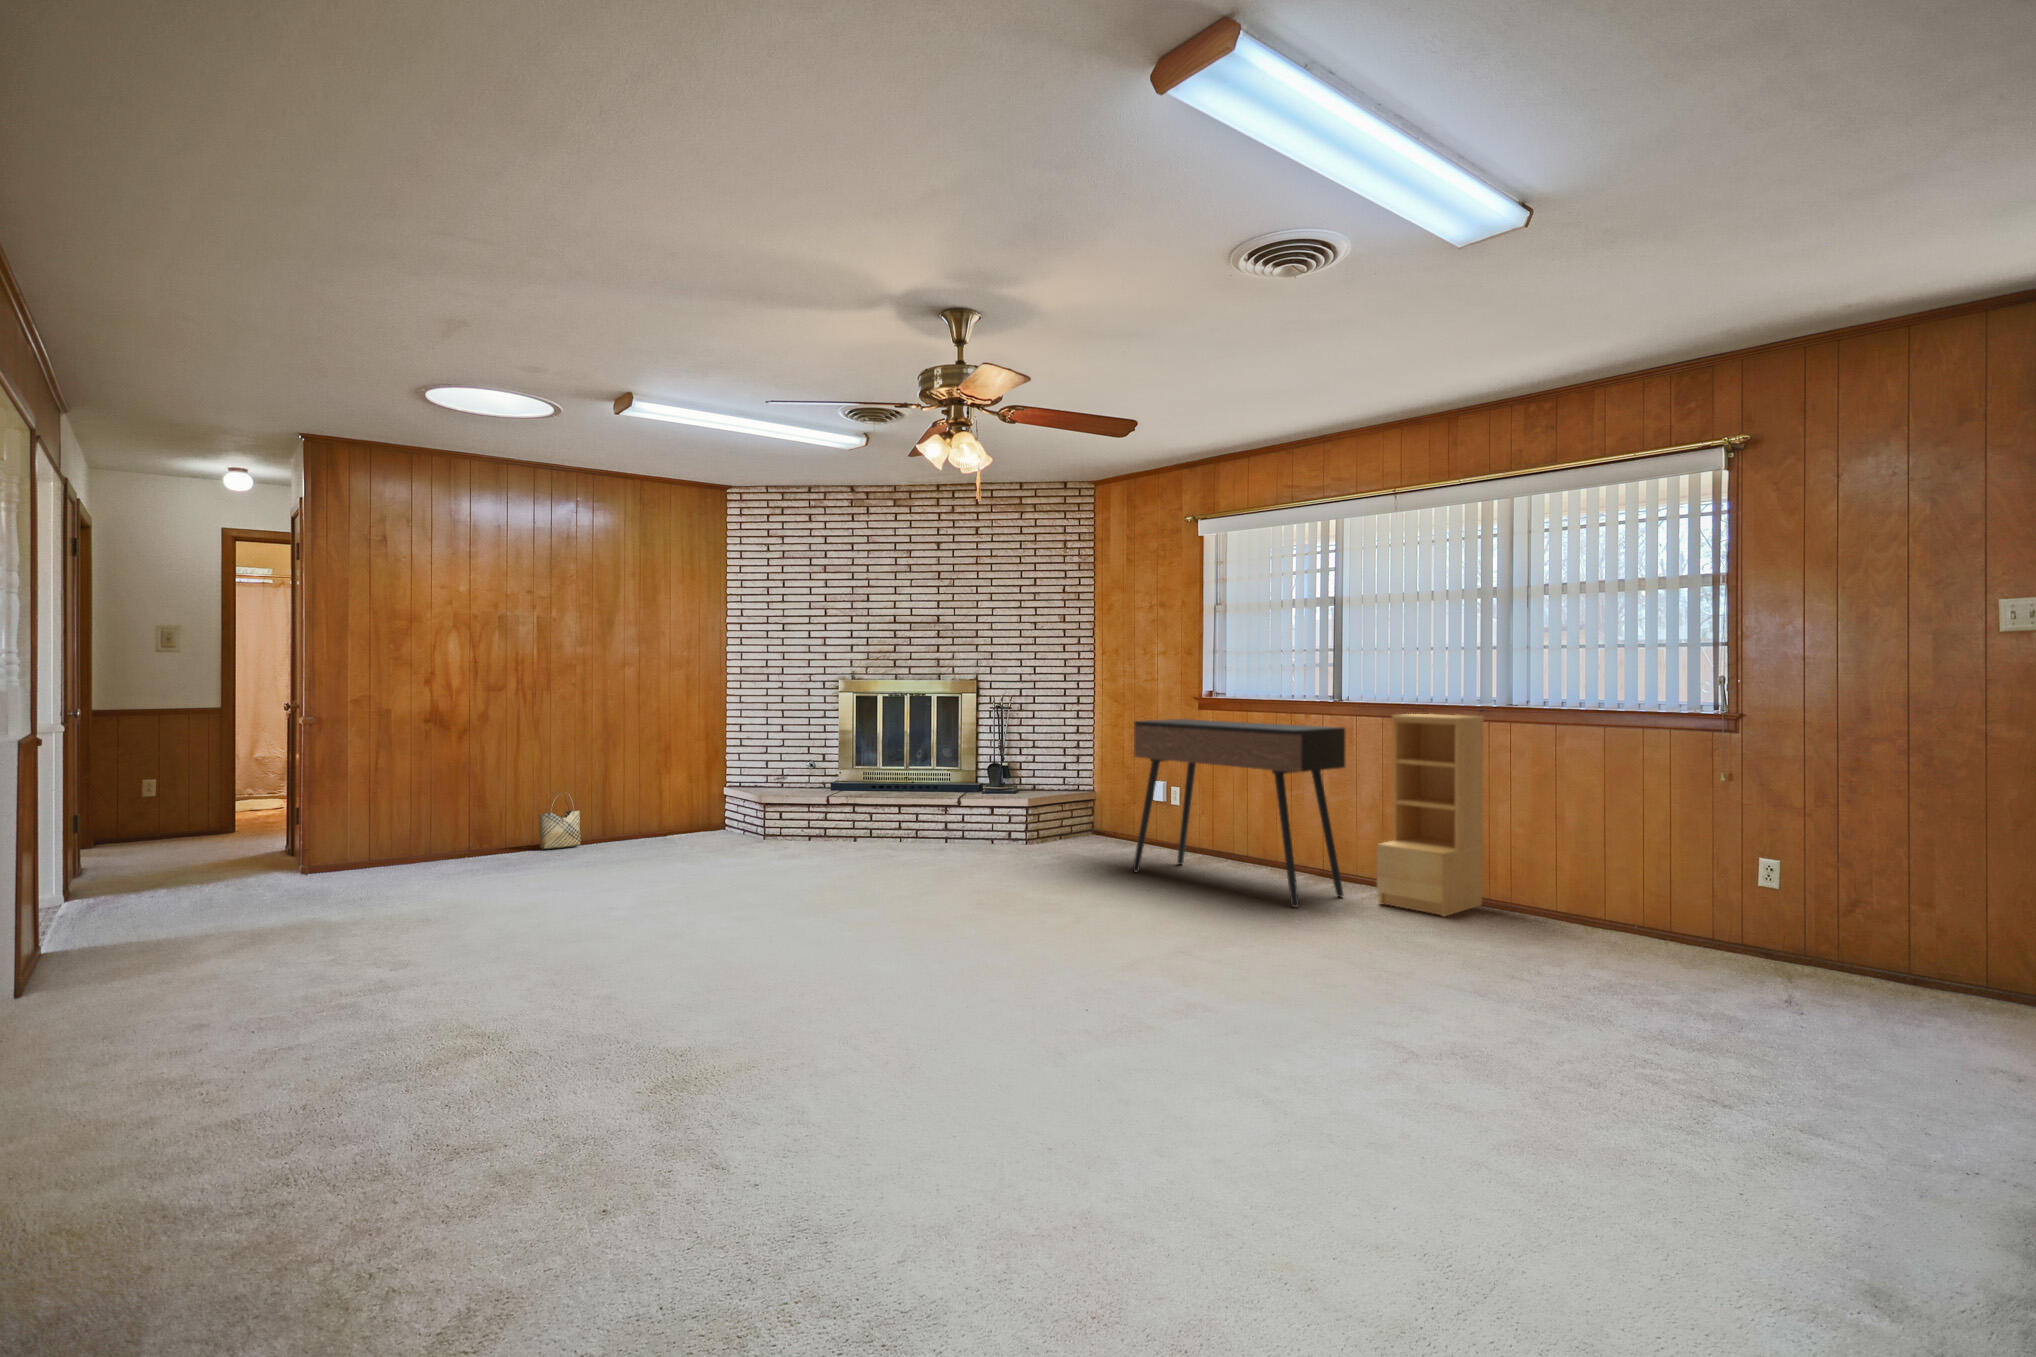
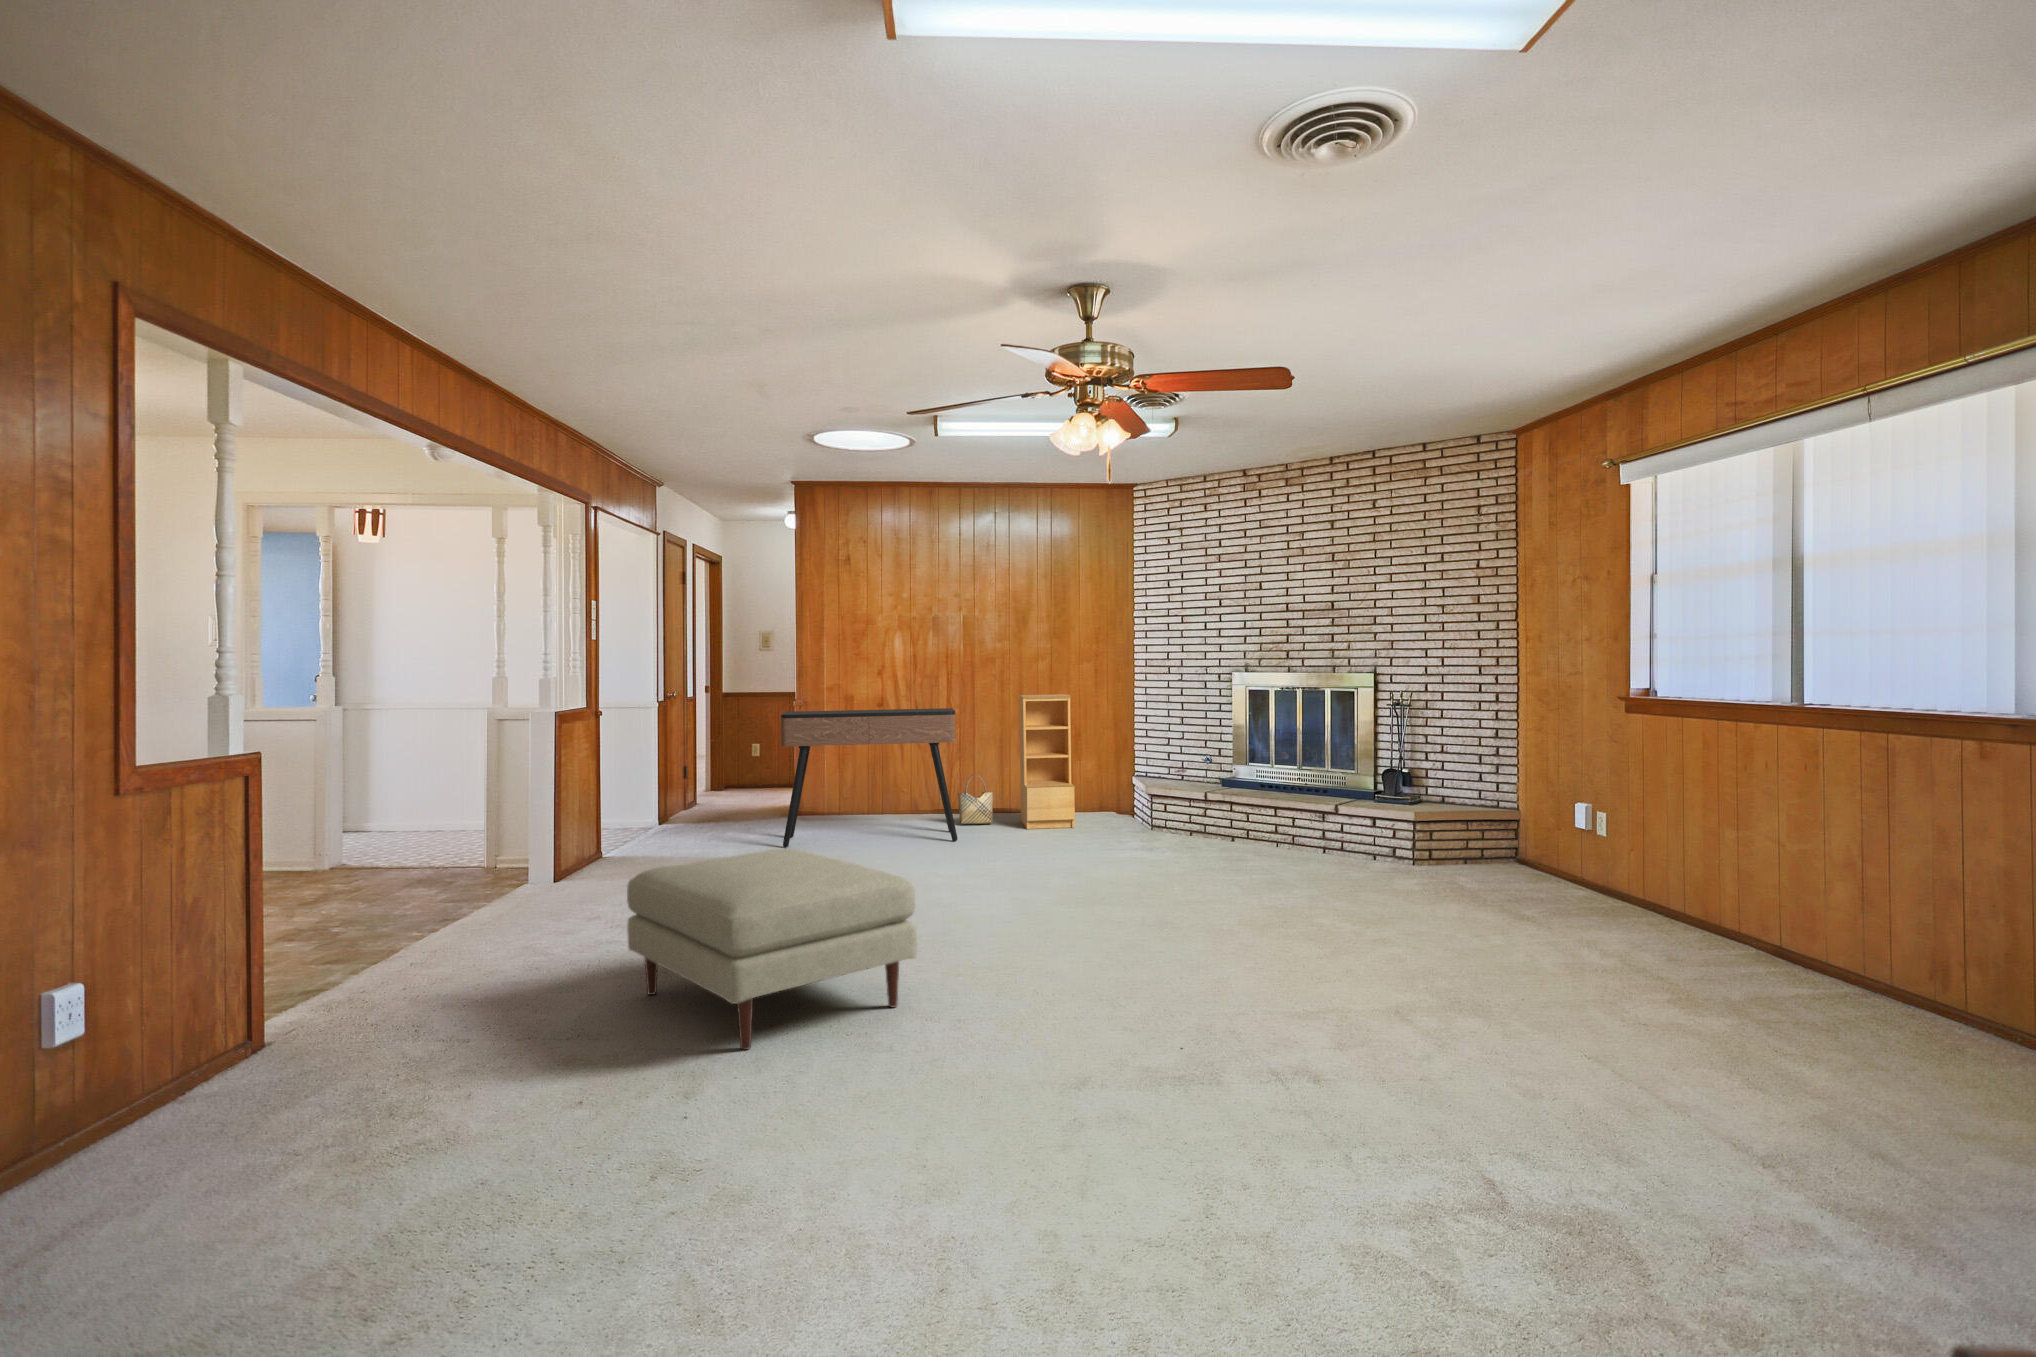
bookshelf: present [1377,714,1484,916] -> present [1019,694,1075,829]
console table: present [1133,719,1345,907] -> present [781,708,958,847]
ottoman: none [425,870,801,1090] -> present [627,849,917,1050]

